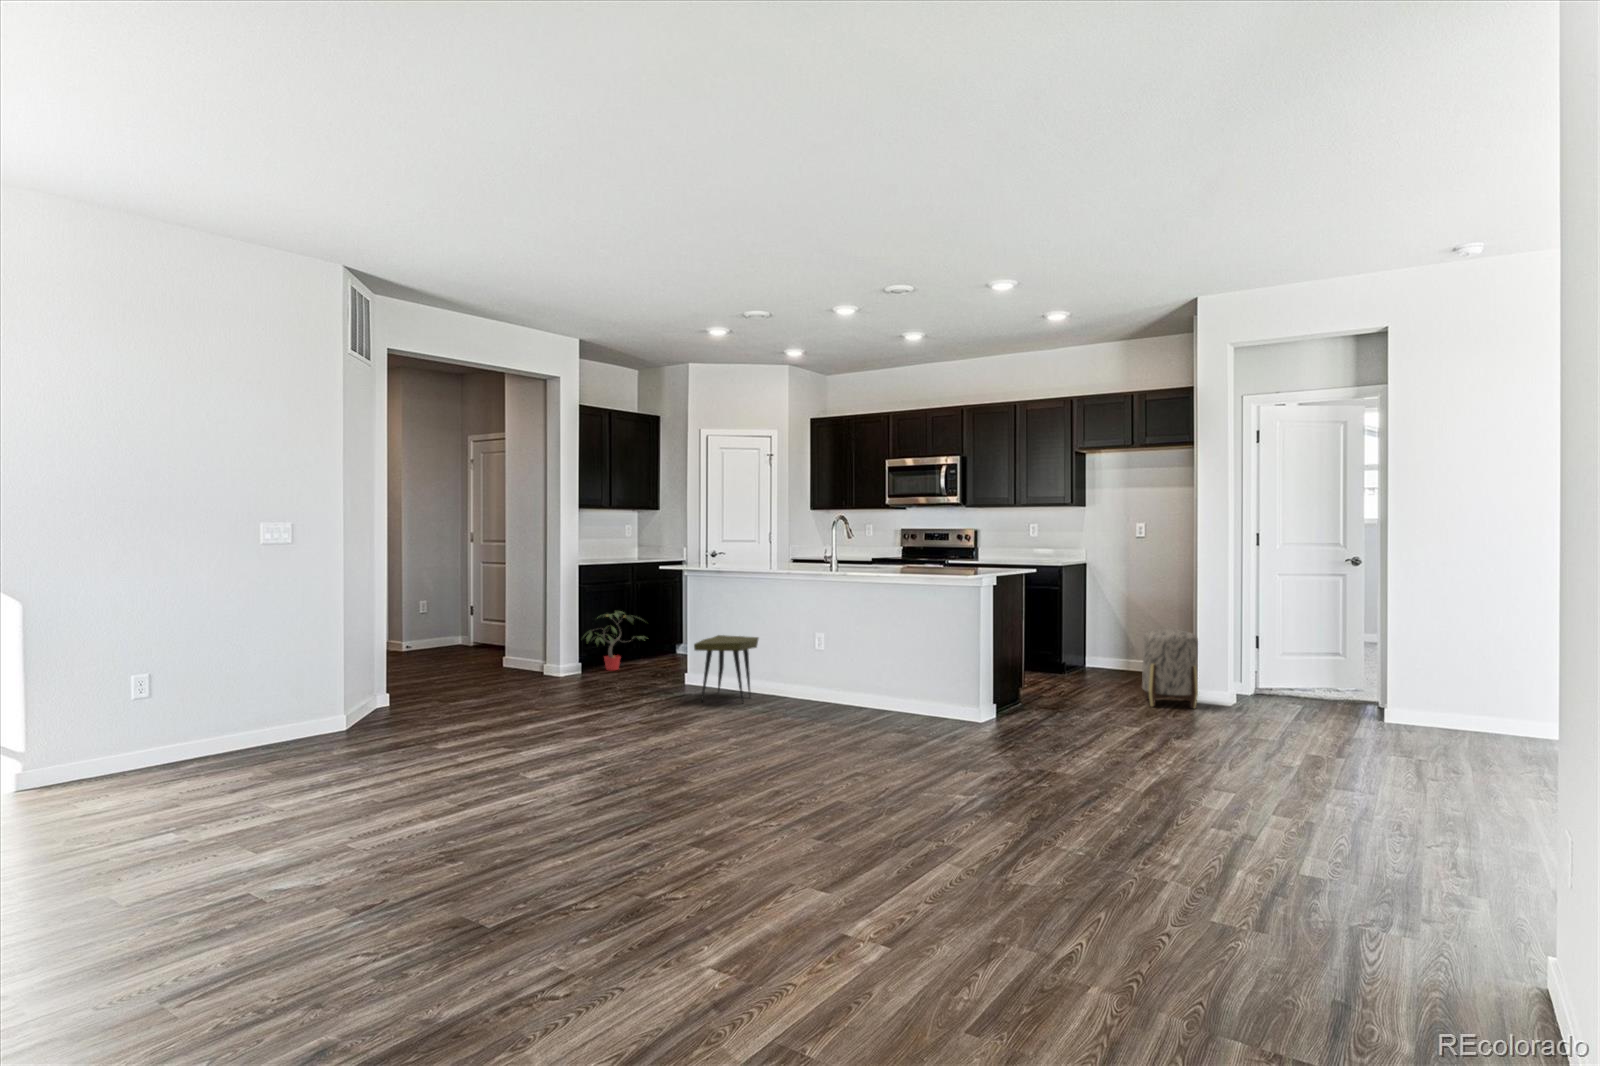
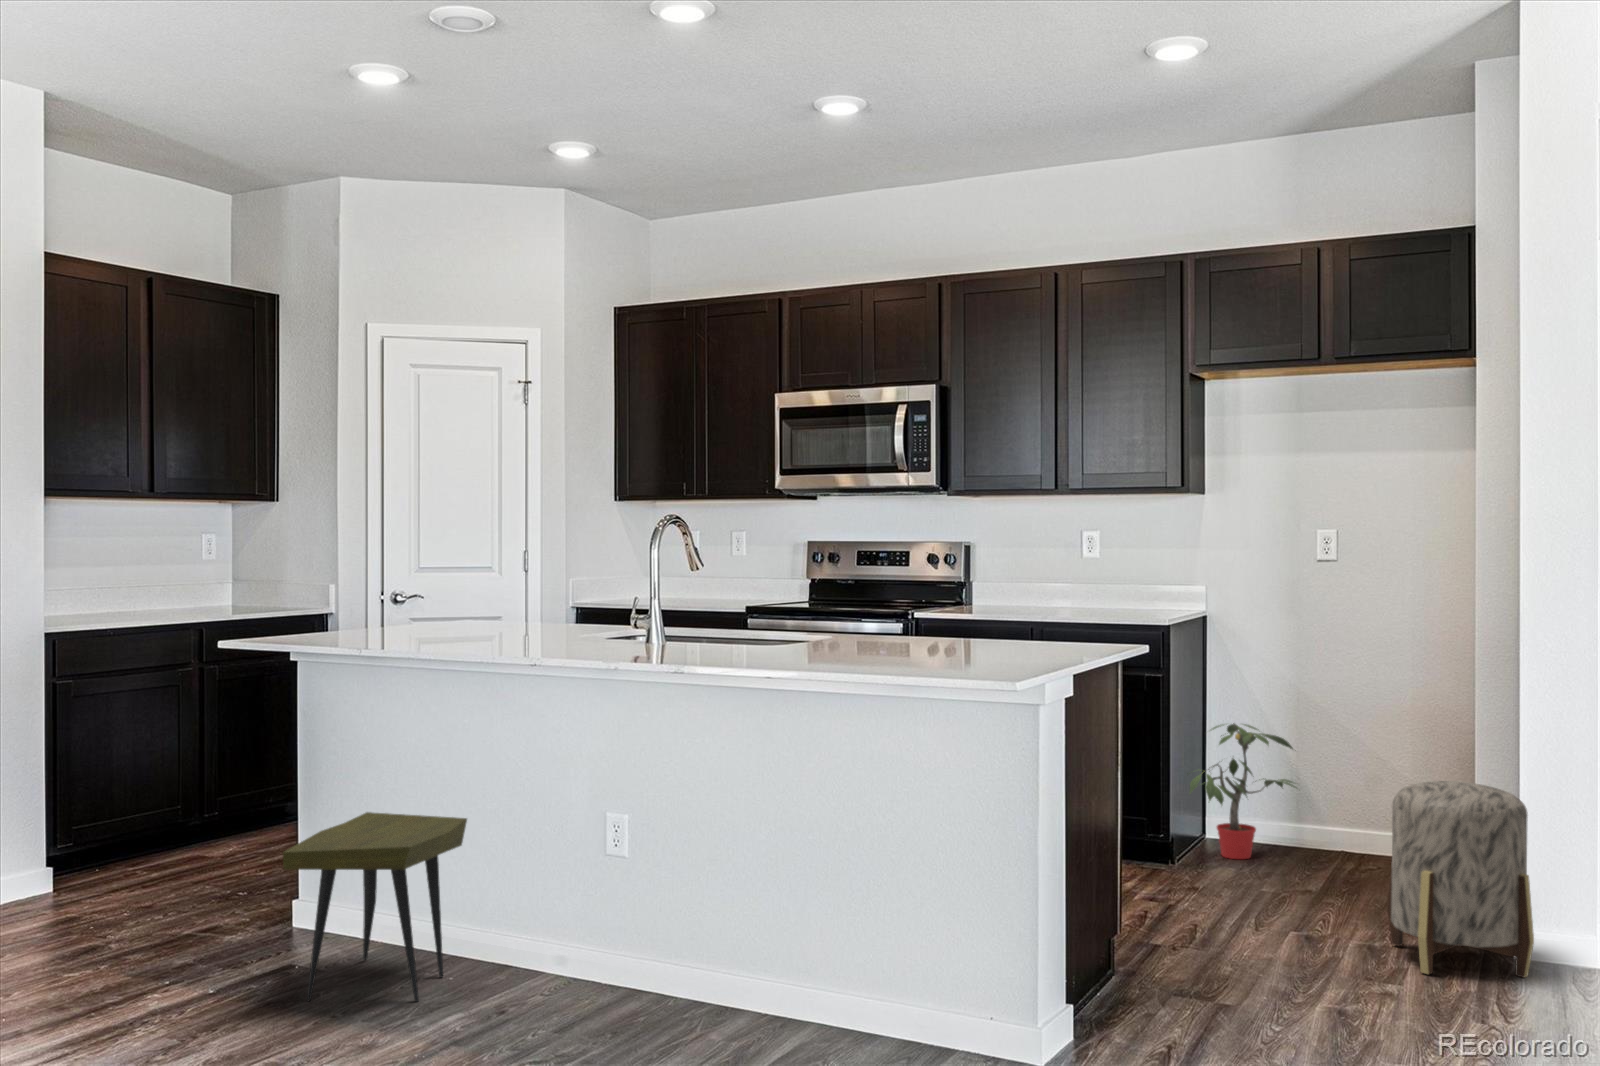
potted plant: present [586,611,645,670] -> present [1190,723,1296,859]

